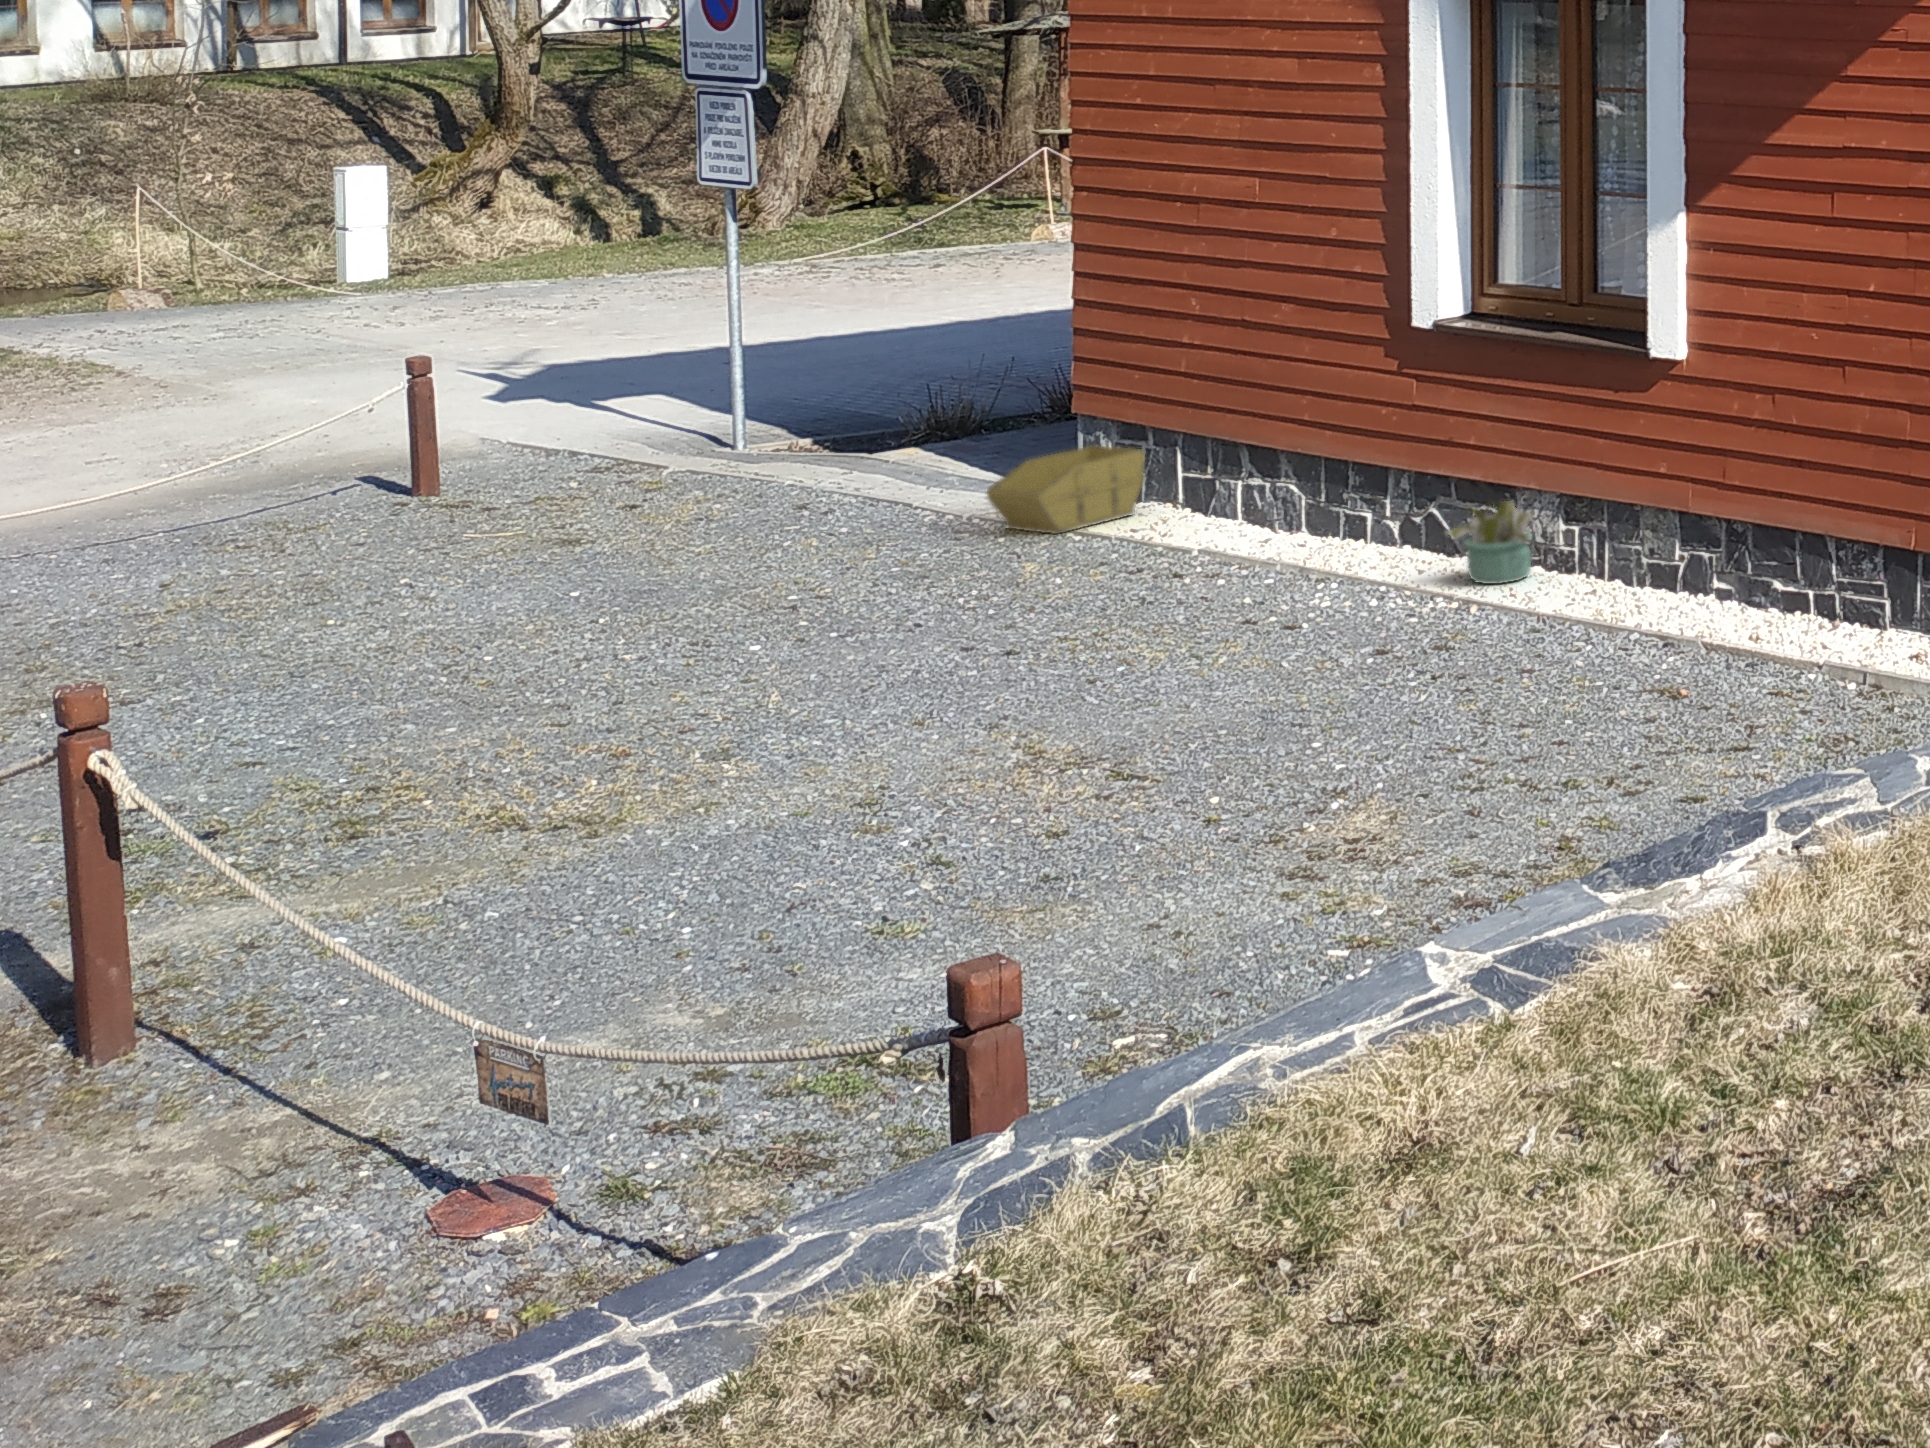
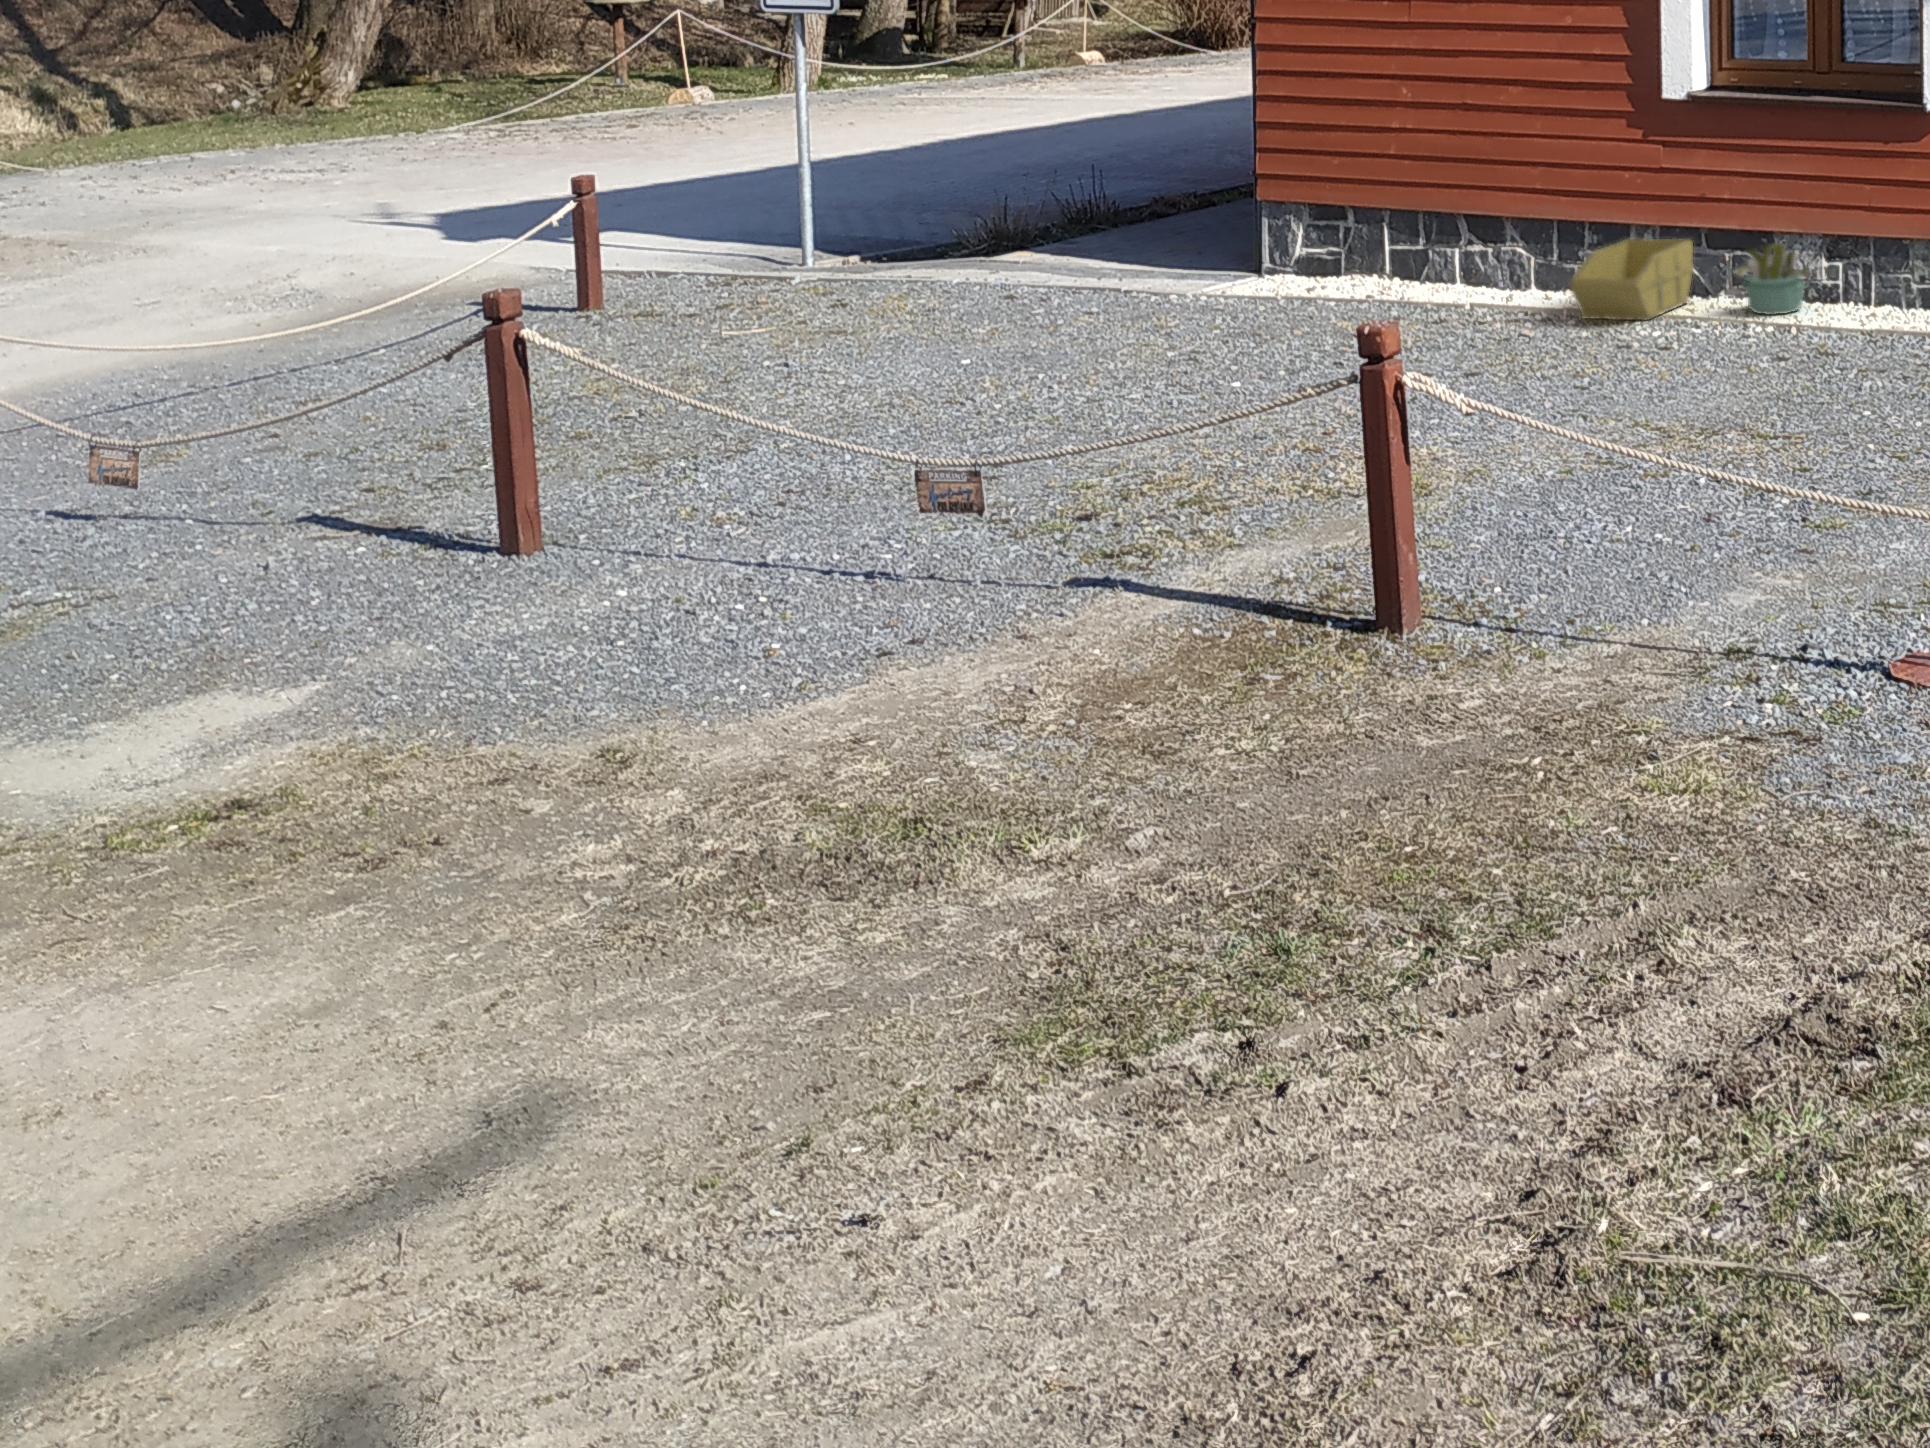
storage bin: present [987,446,1145,534] -> present [1570,239,1694,321]

